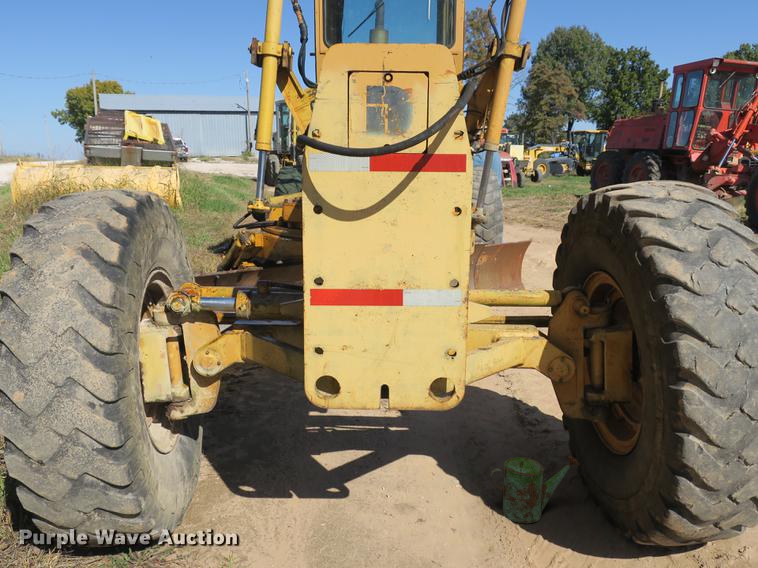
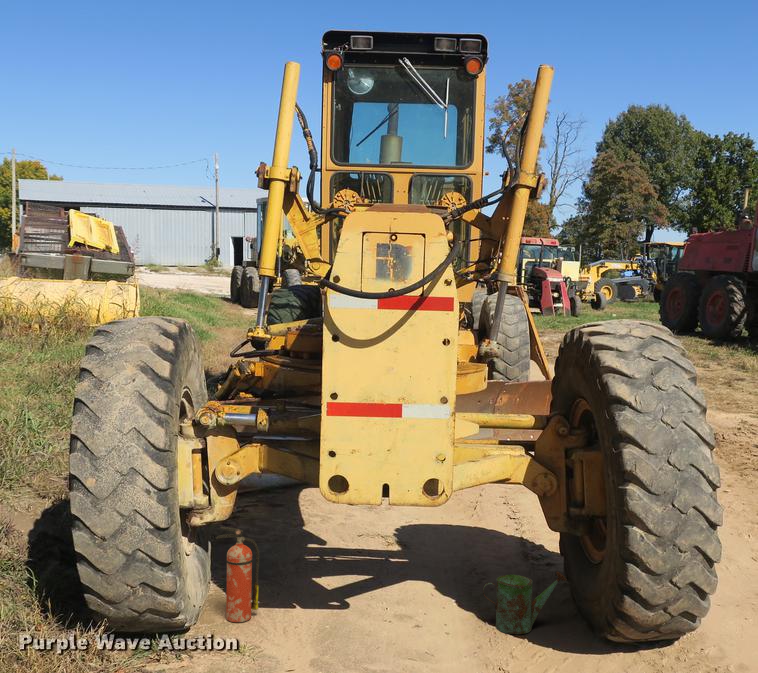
fire extinguisher: none [202,417,252,516] -> present [216,527,260,622]

